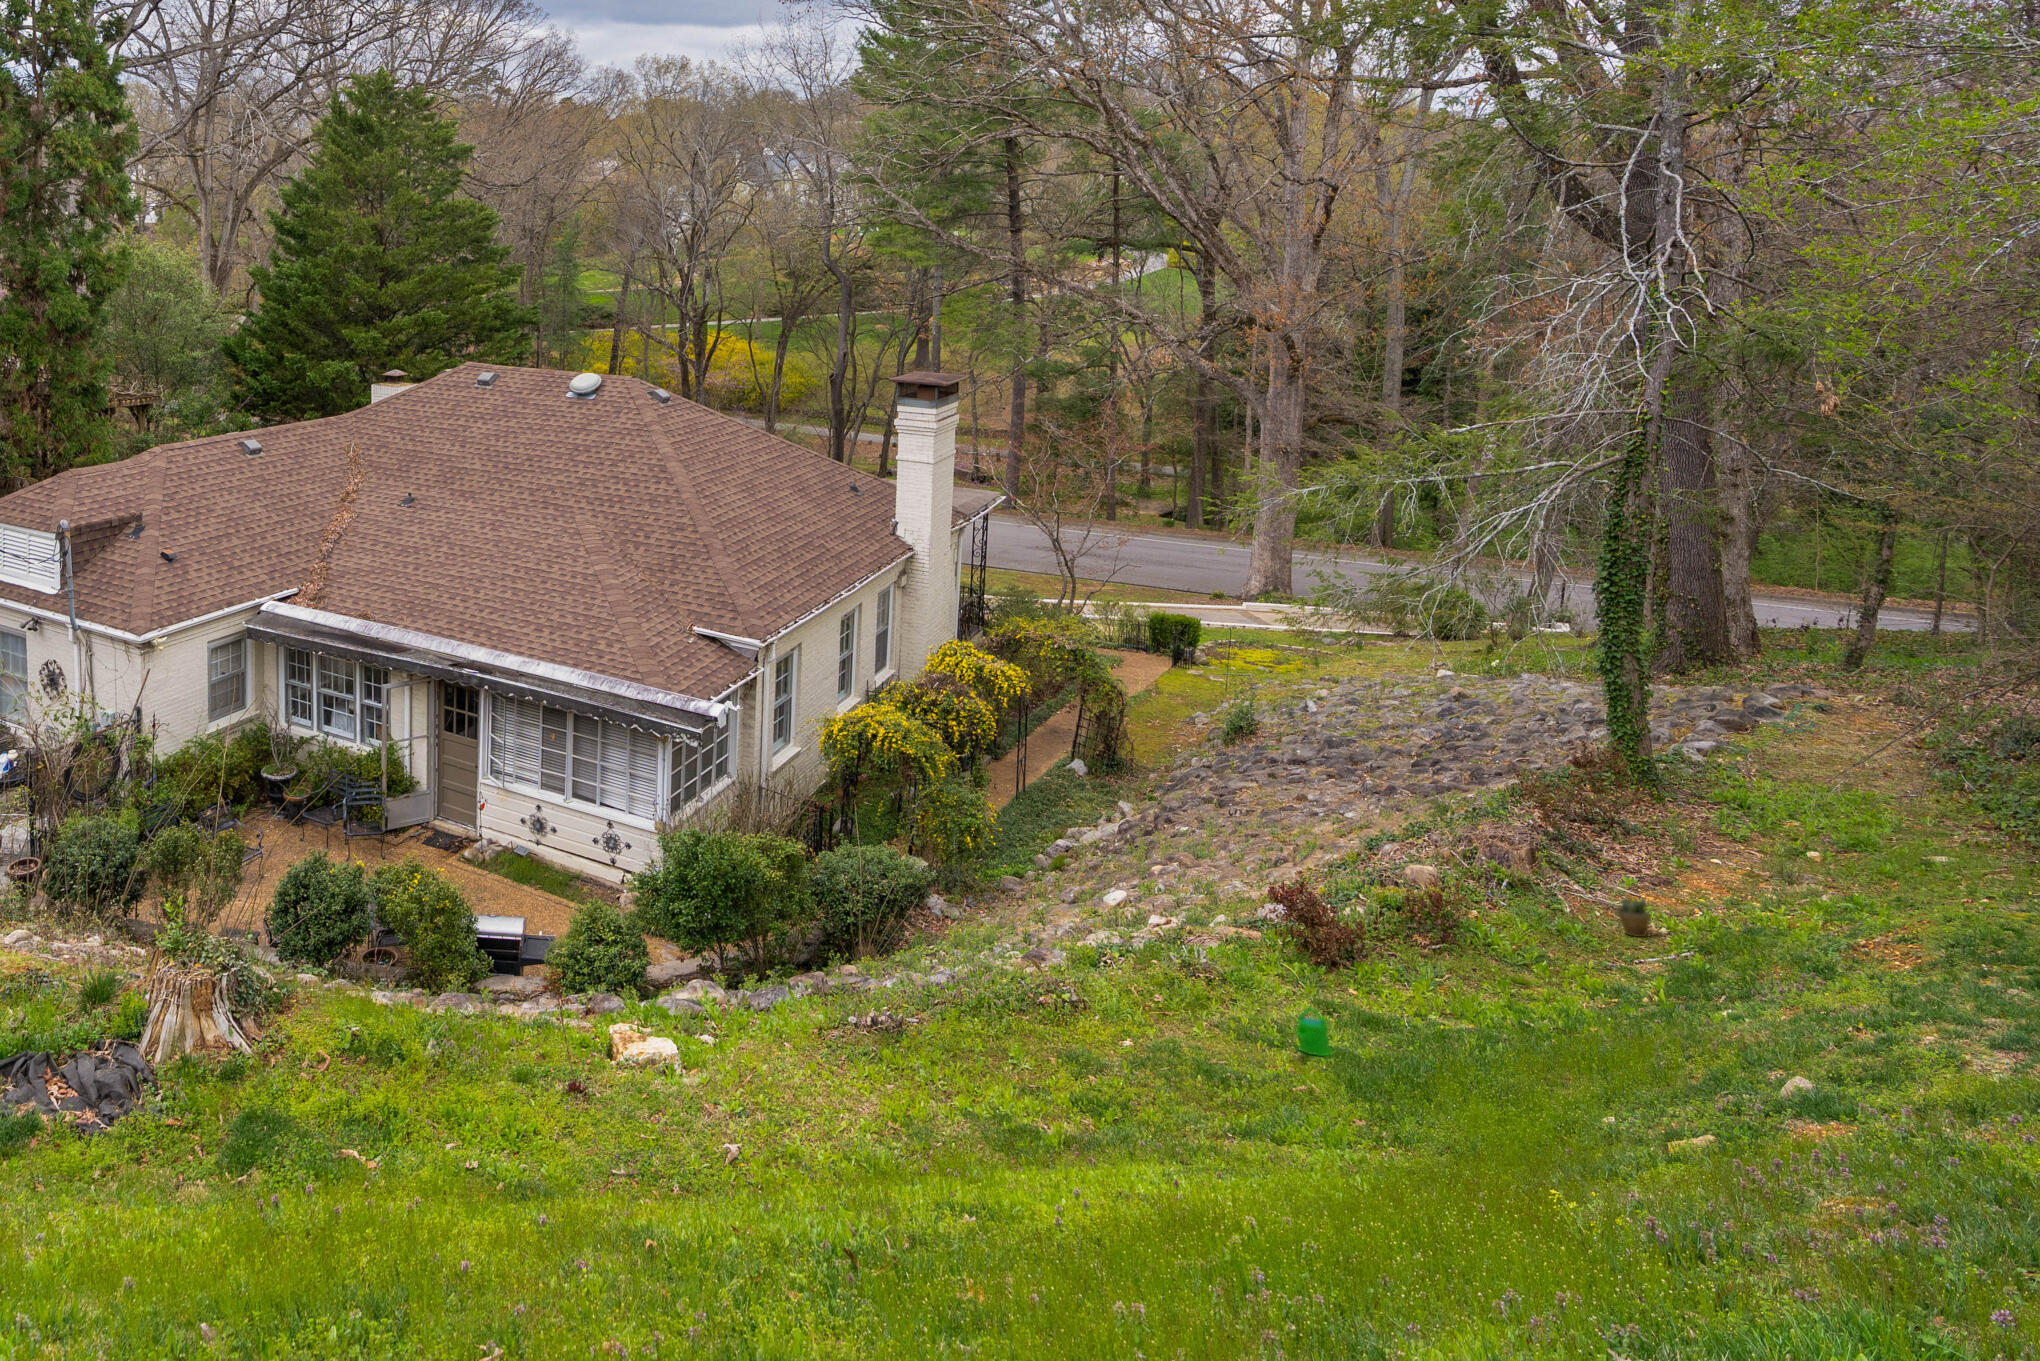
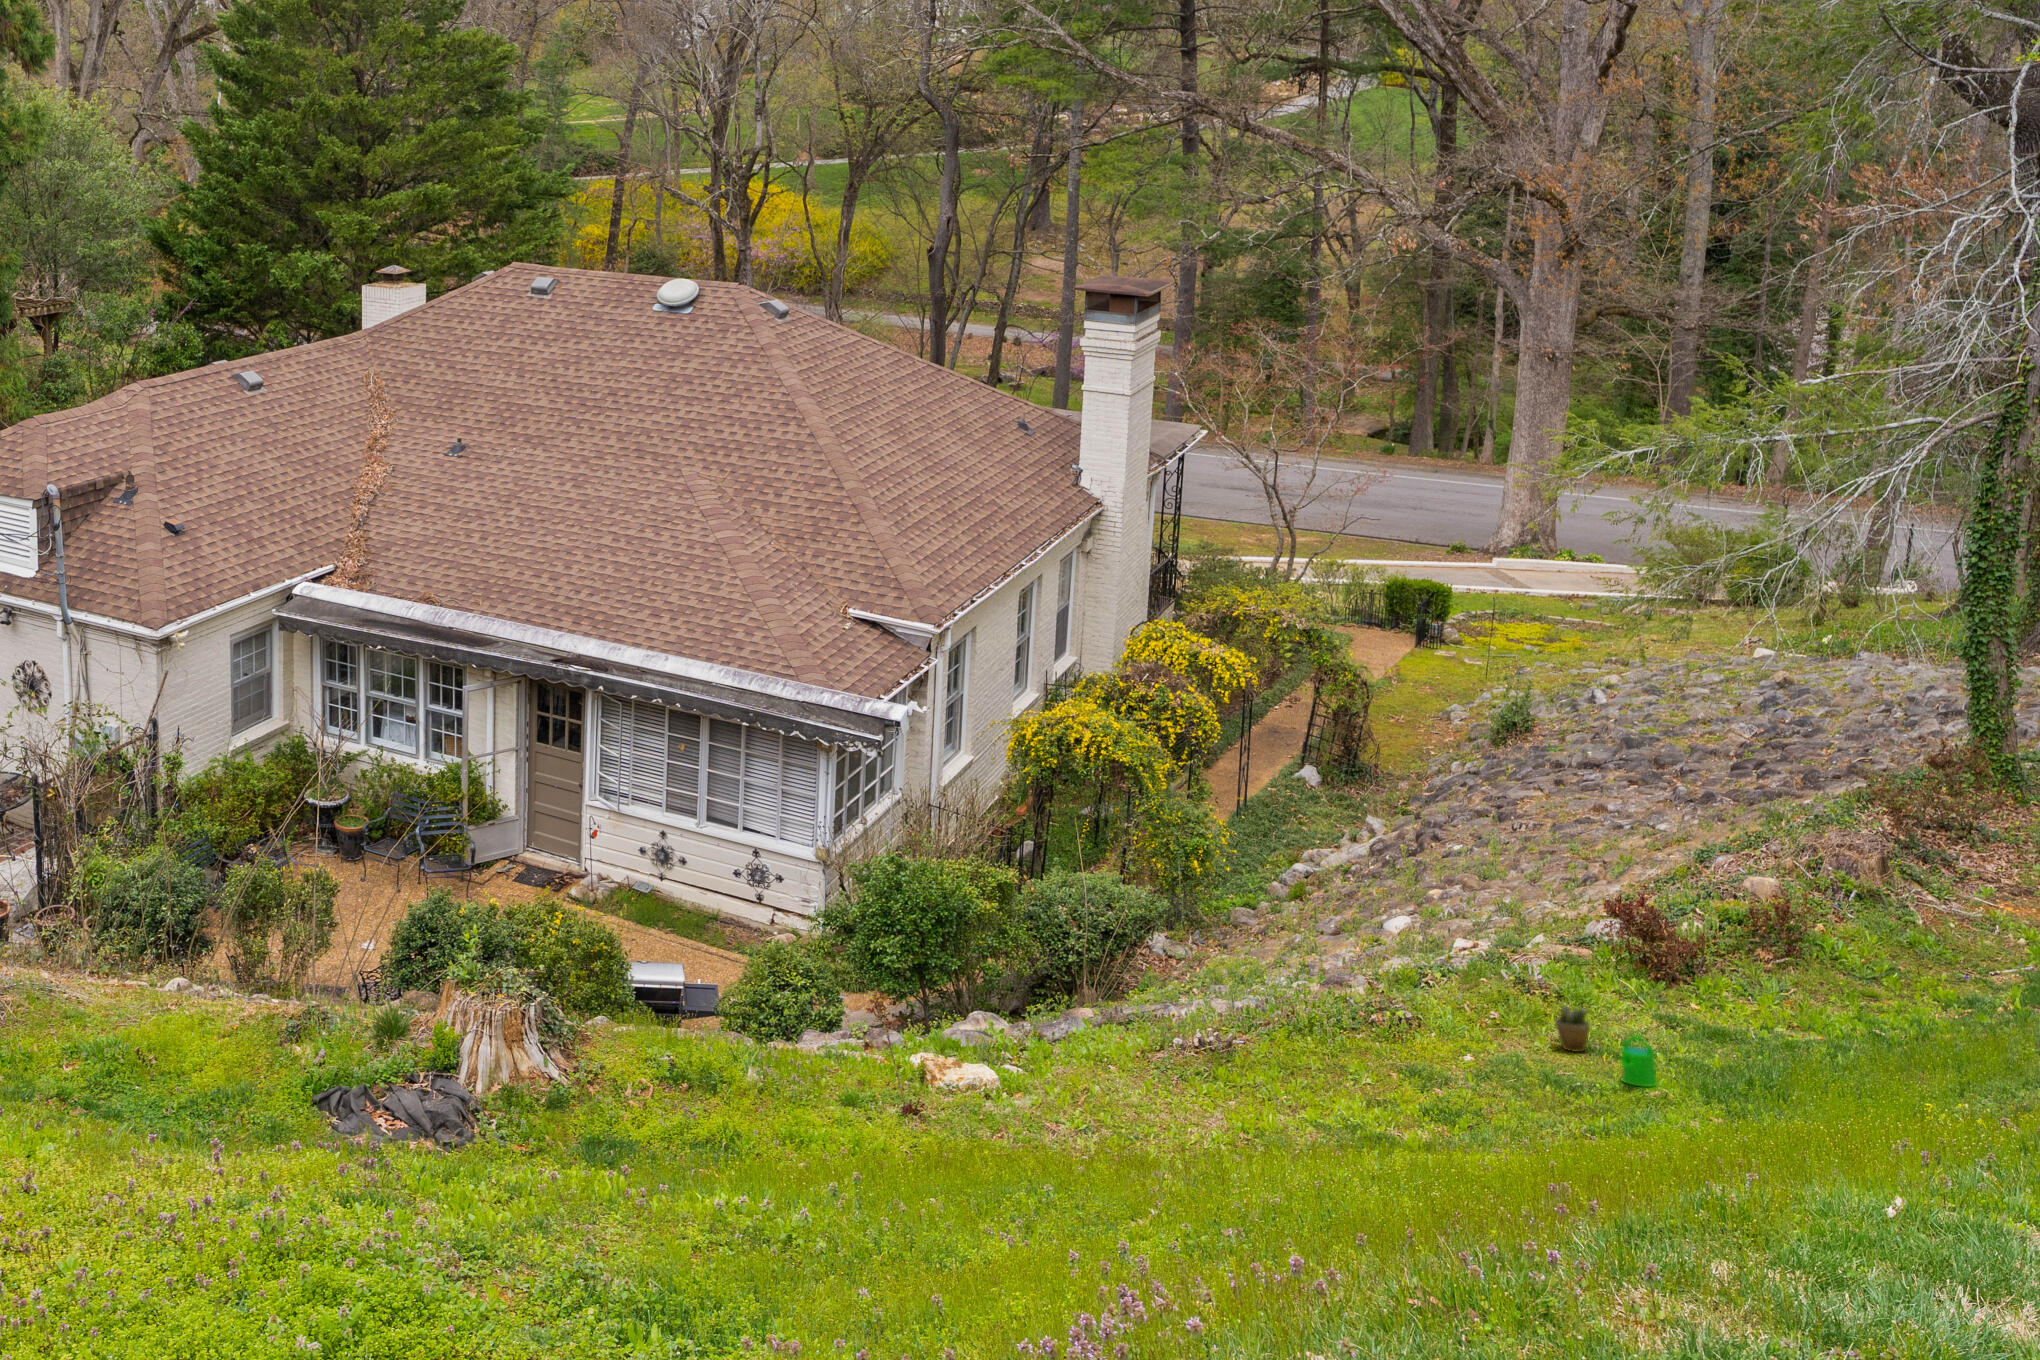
potted plant: present [1617,897,1650,937] -> present [1555,1006,1590,1052]

